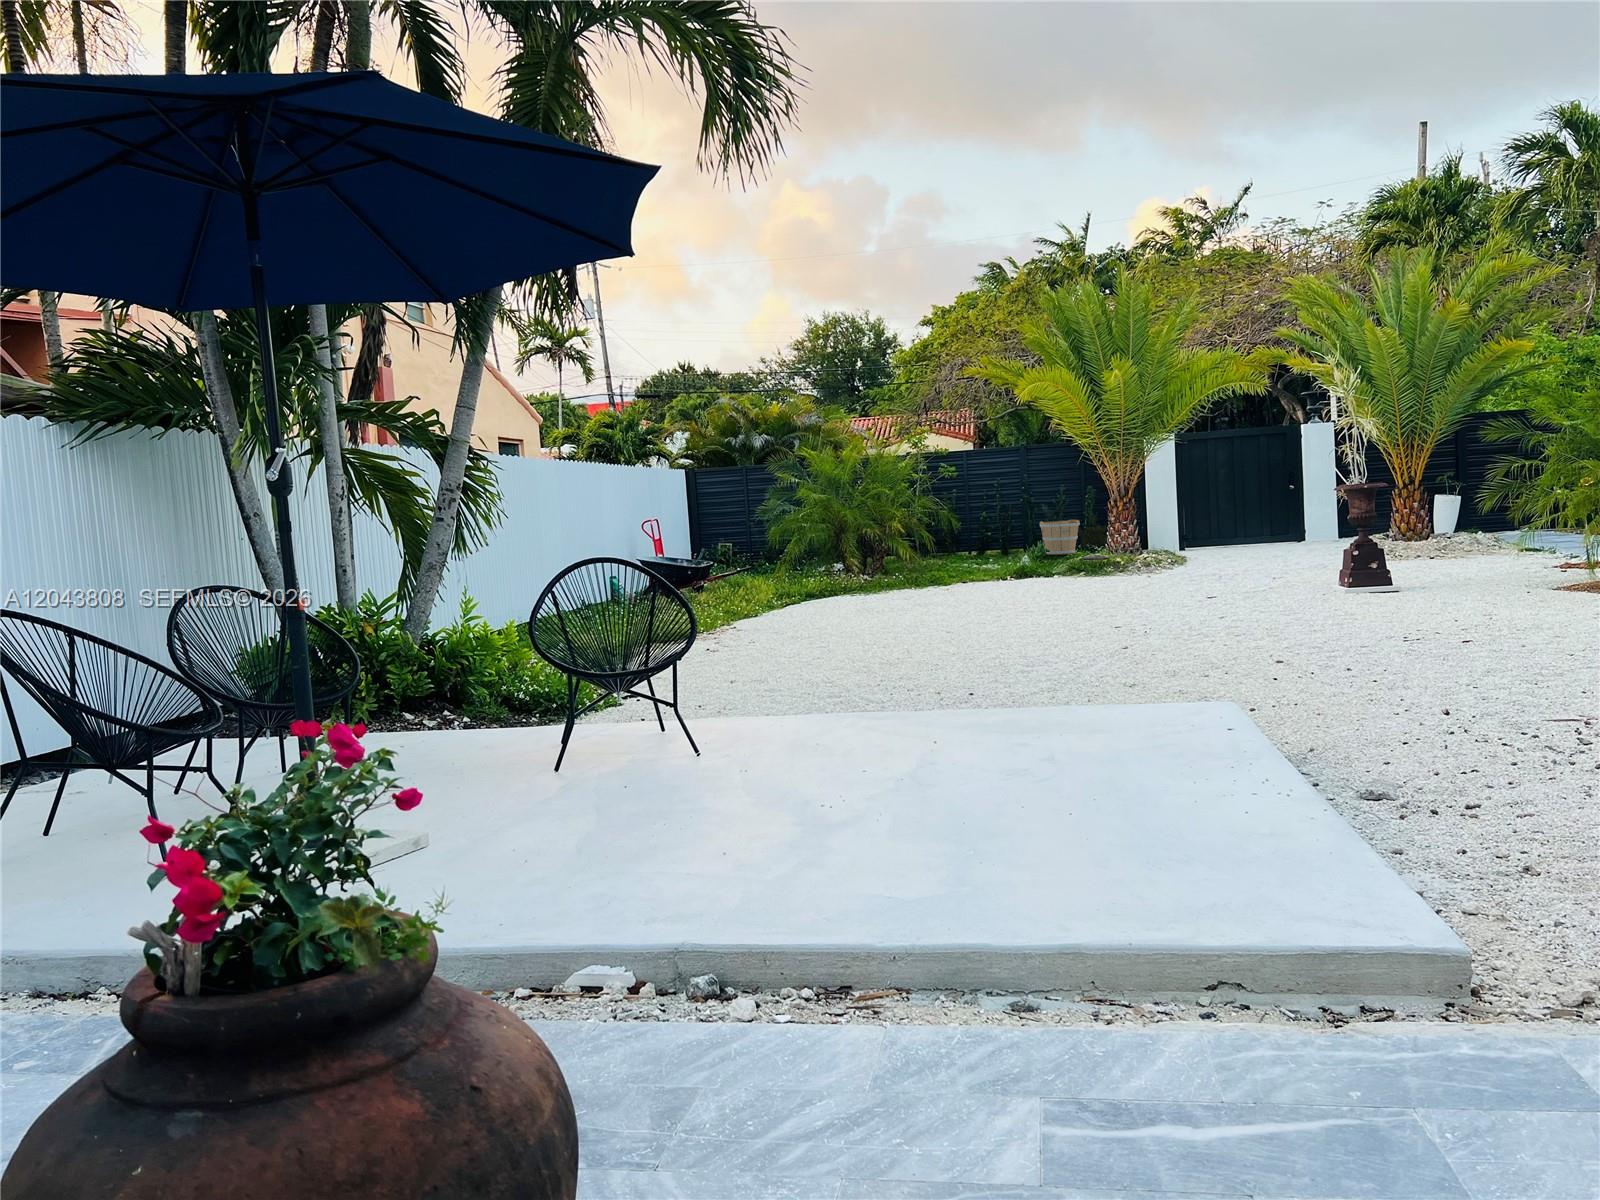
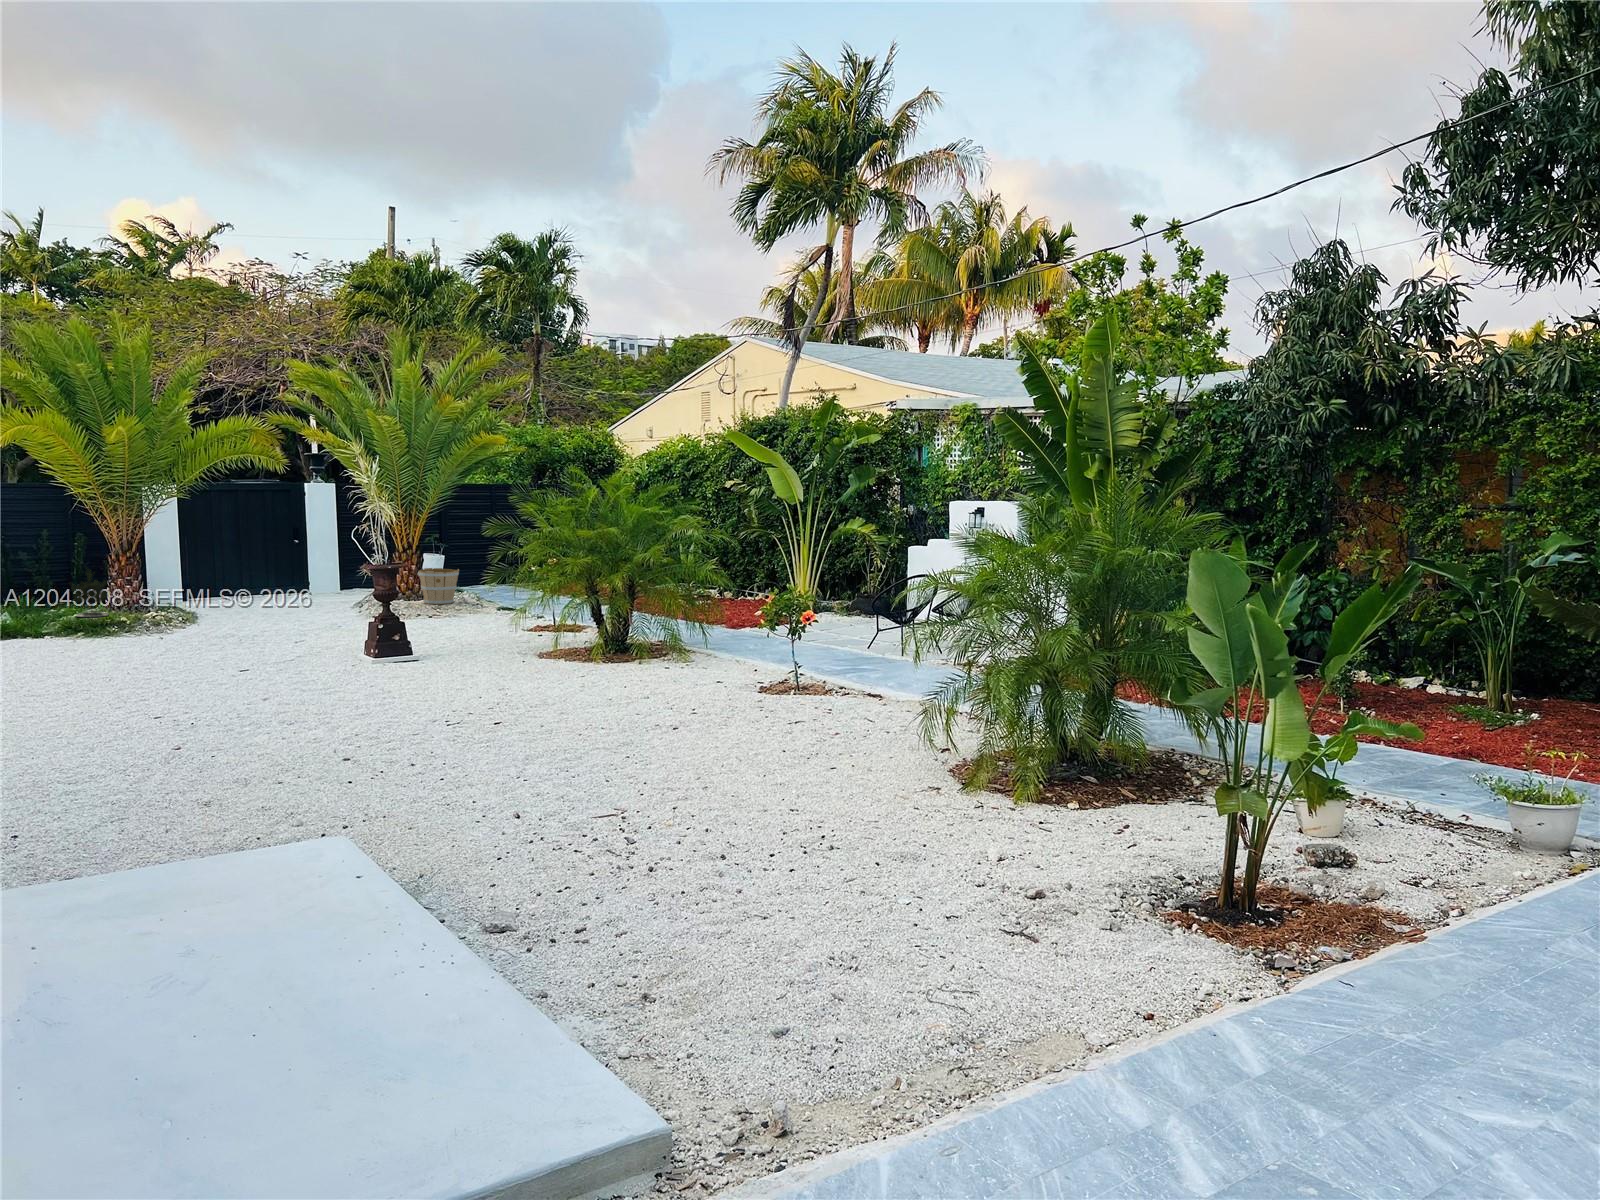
wooden bucket: present [1040,520,1080,555] -> present [418,568,459,604]

